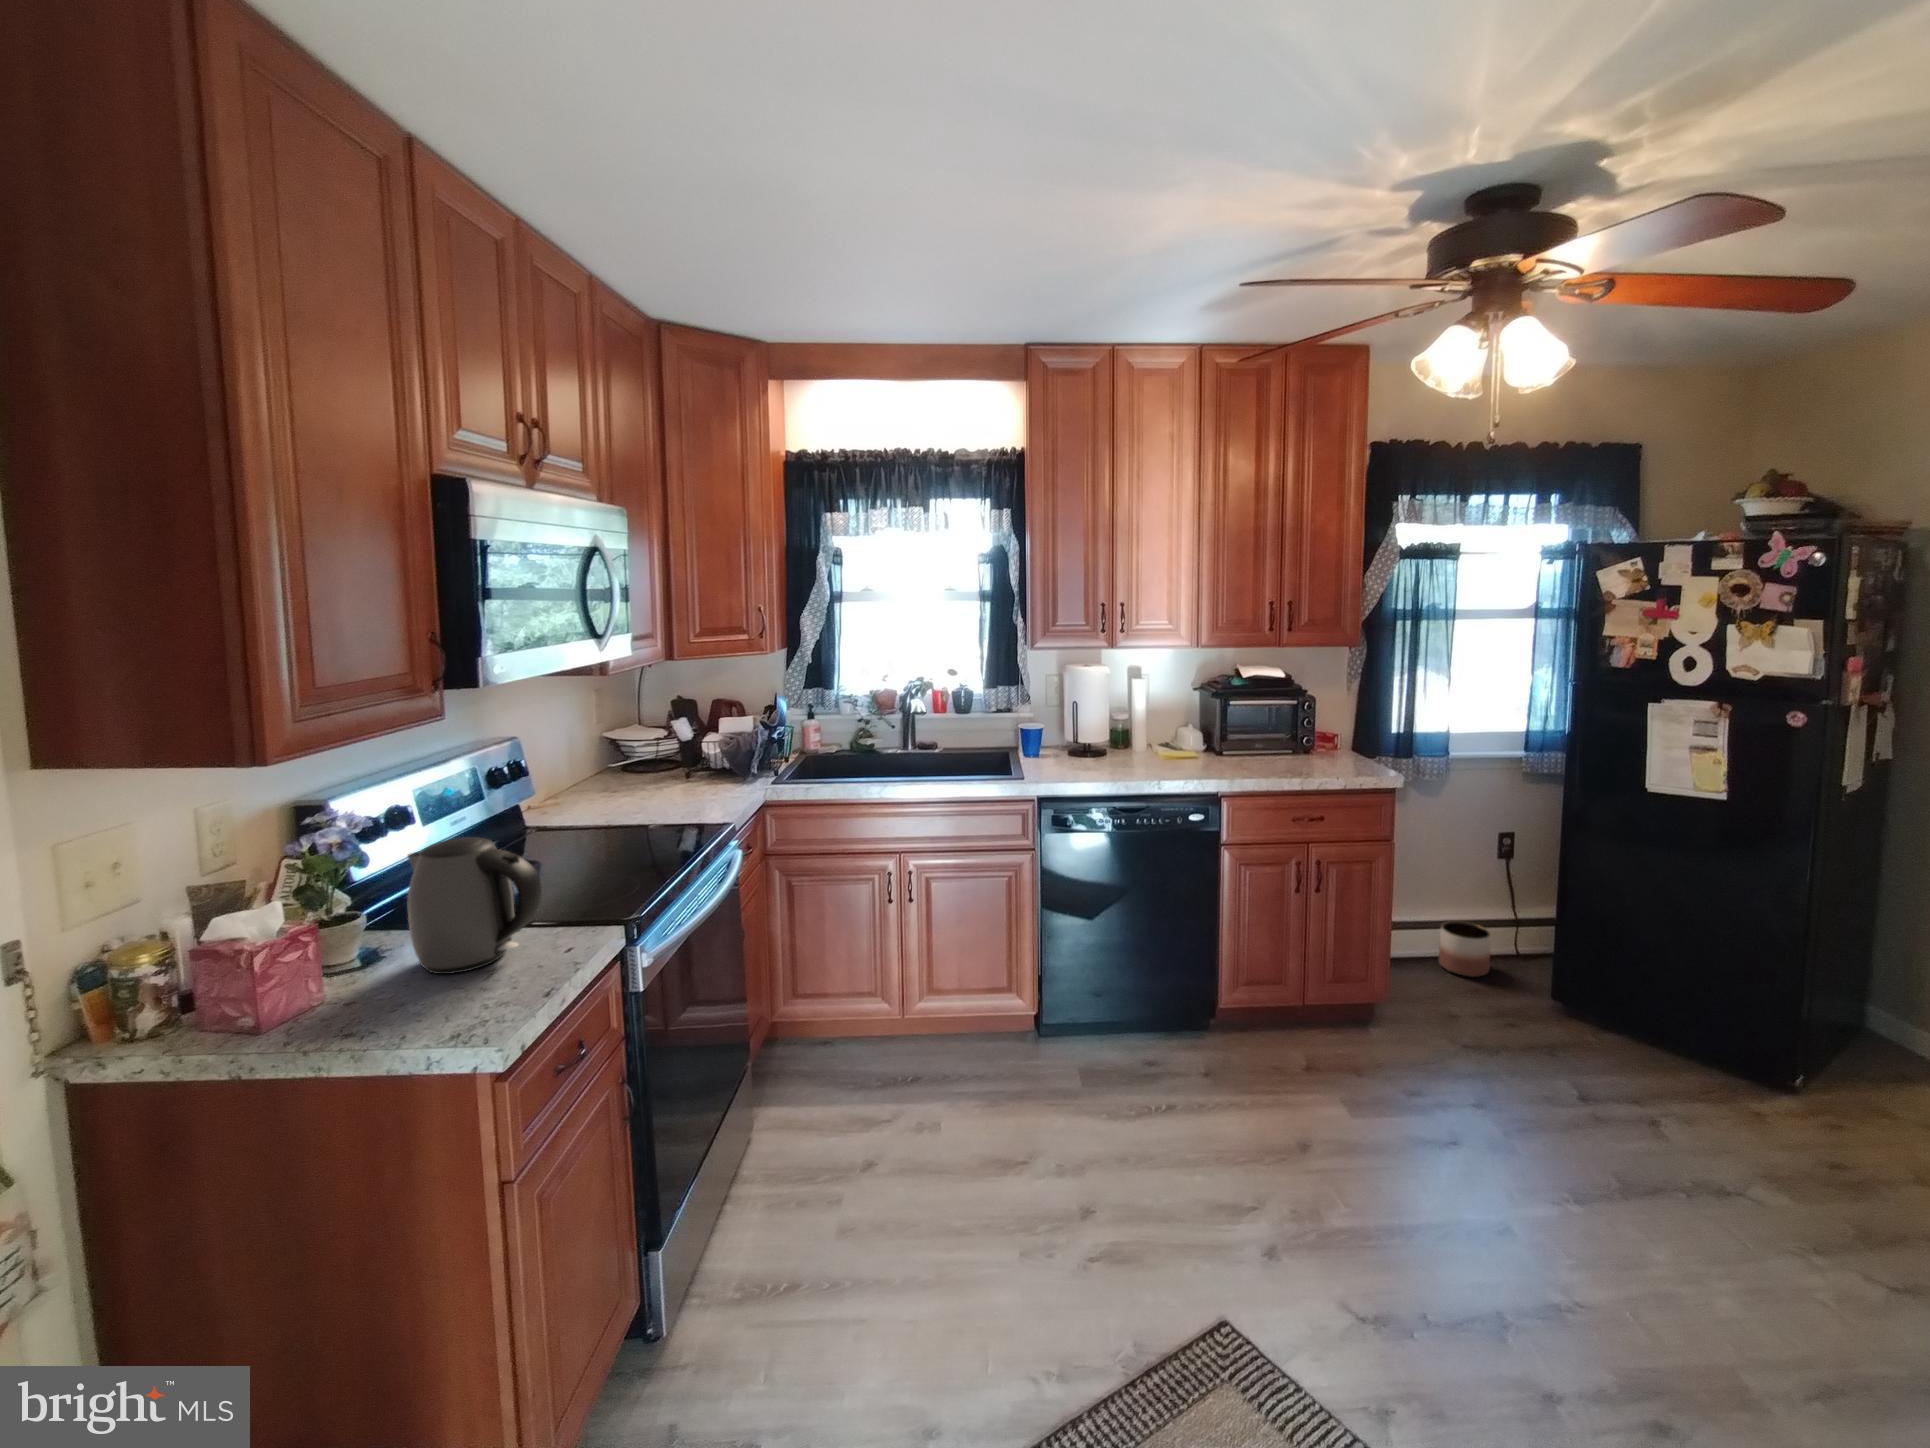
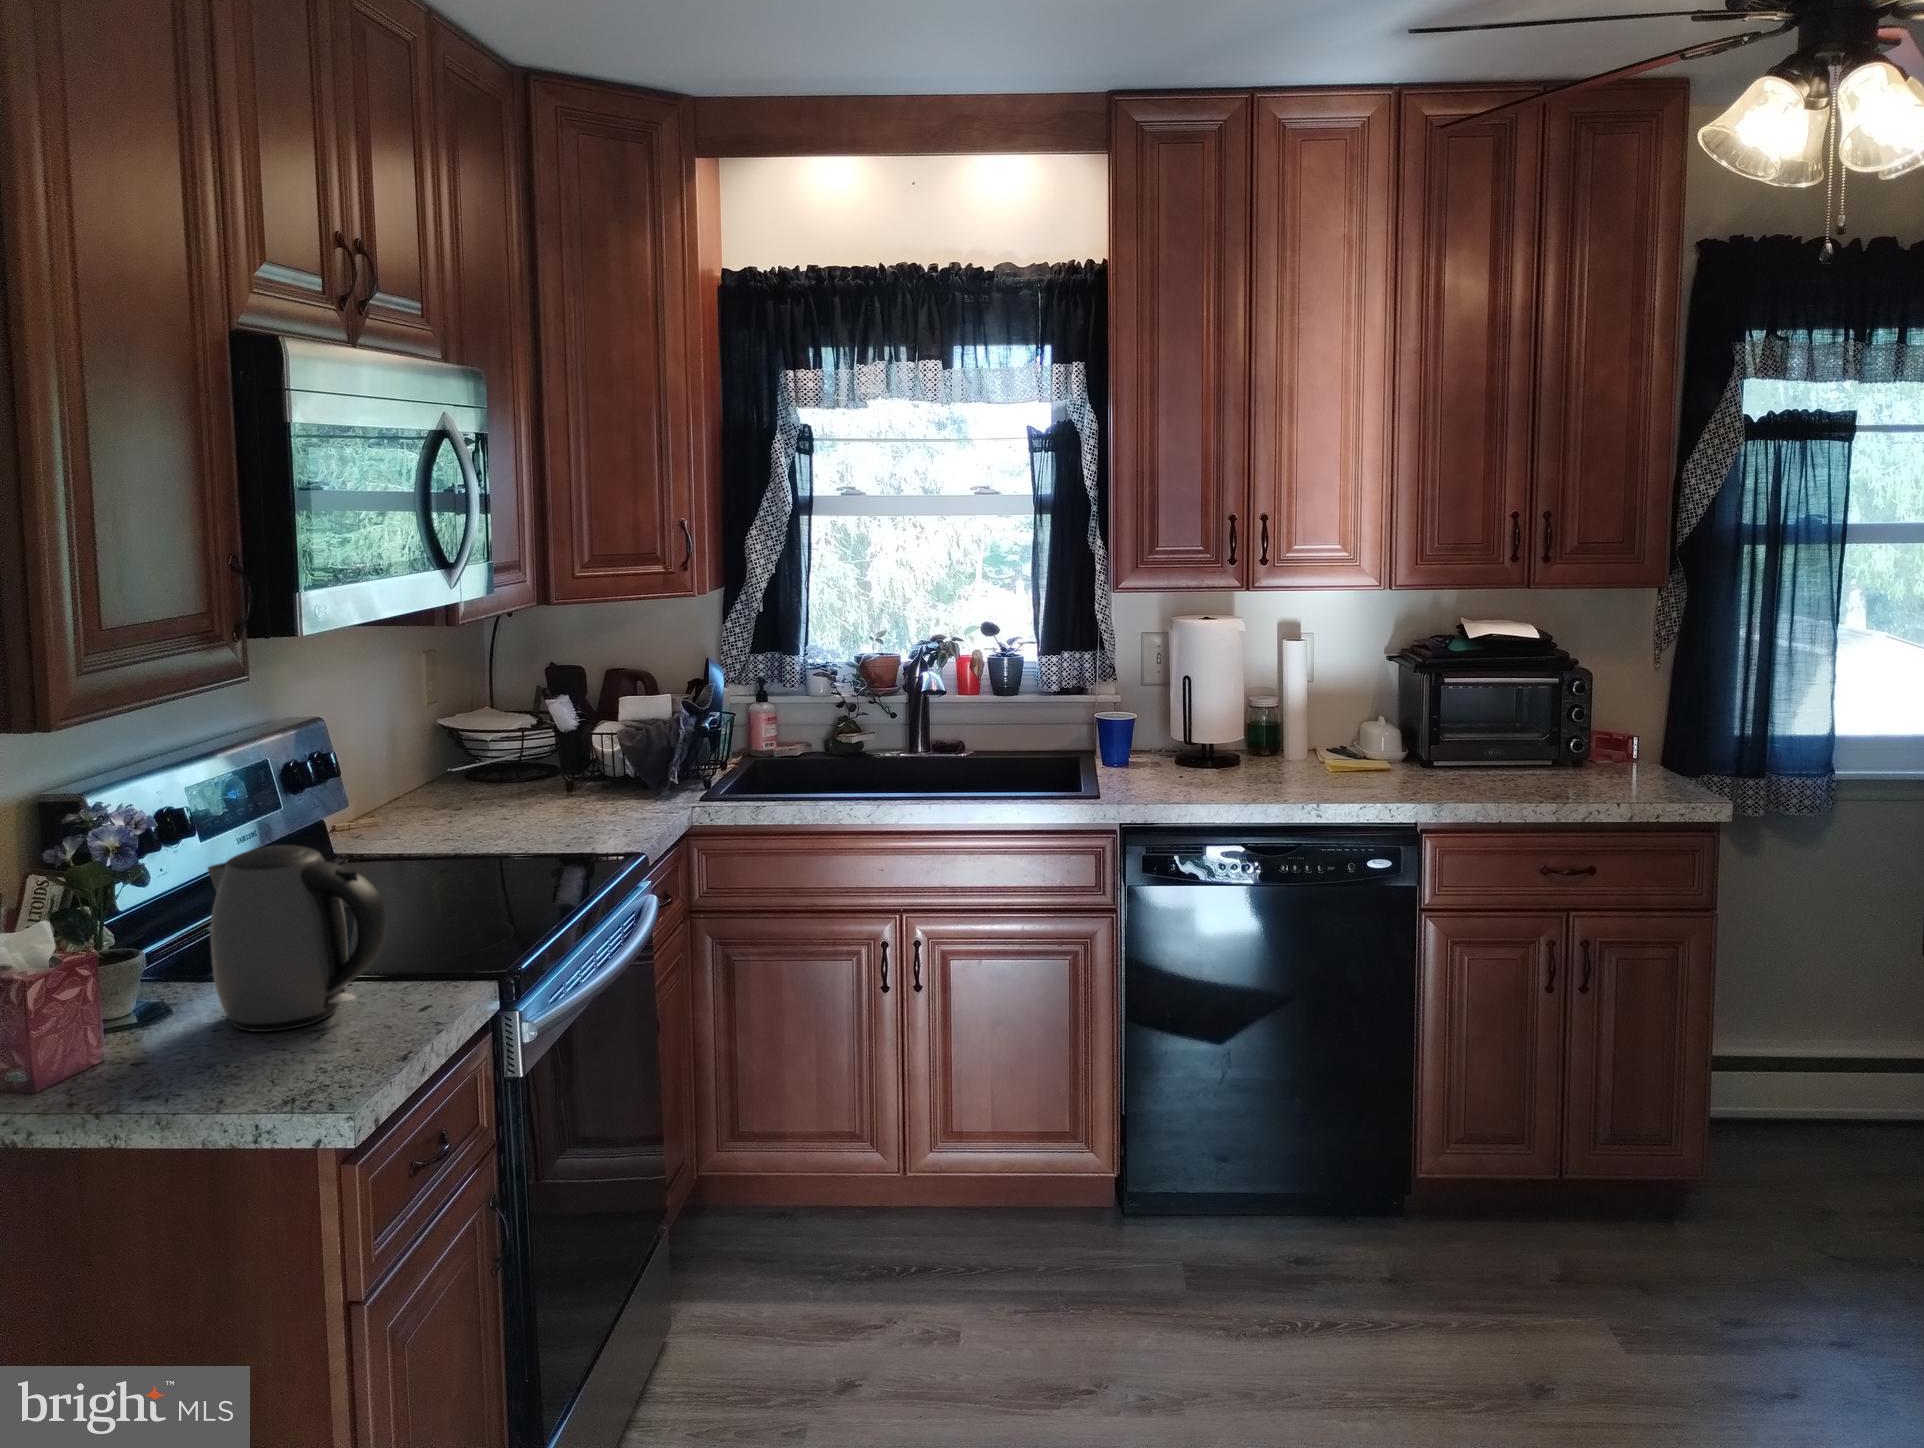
planter: present [1439,921,1491,977] -> none [1812,1060,1902,1152]

